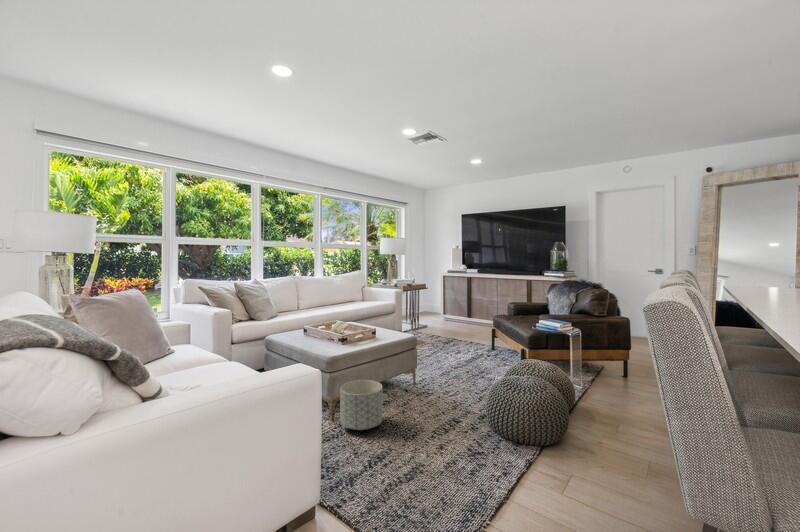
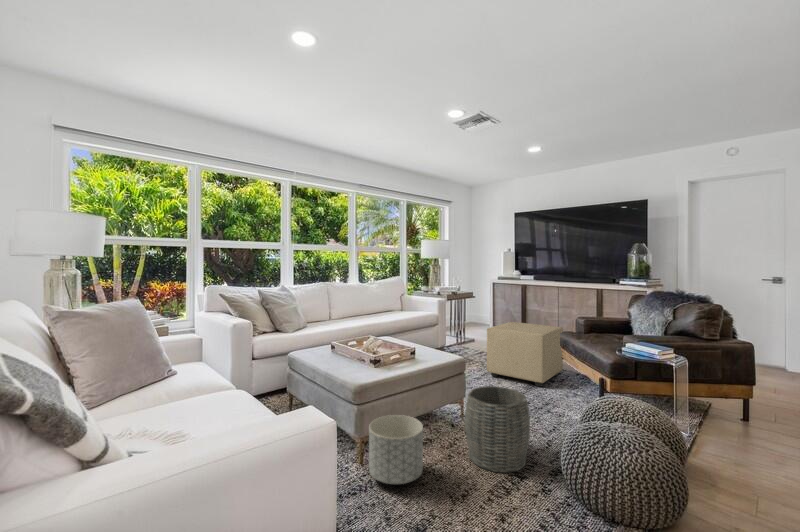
ottoman: none [435,308,497,360] -> present [487,322,563,387]
woven basket: none [415,356,464,419] -> present [465,386,530,473]

